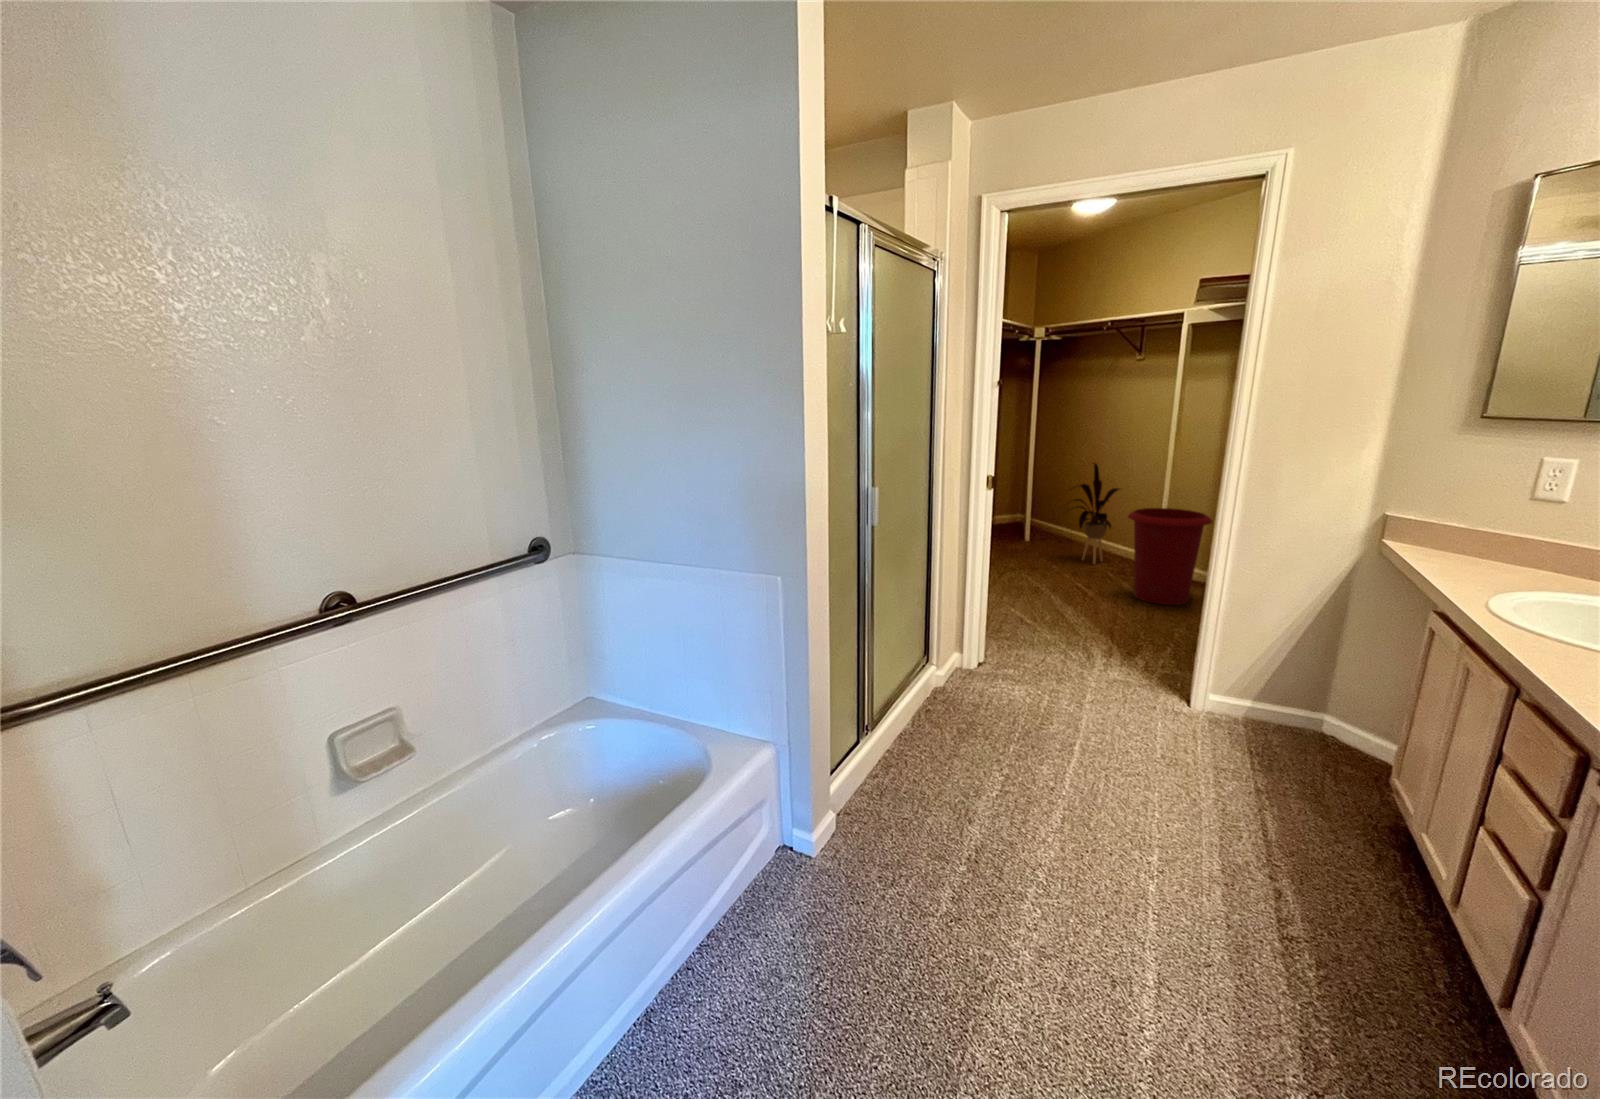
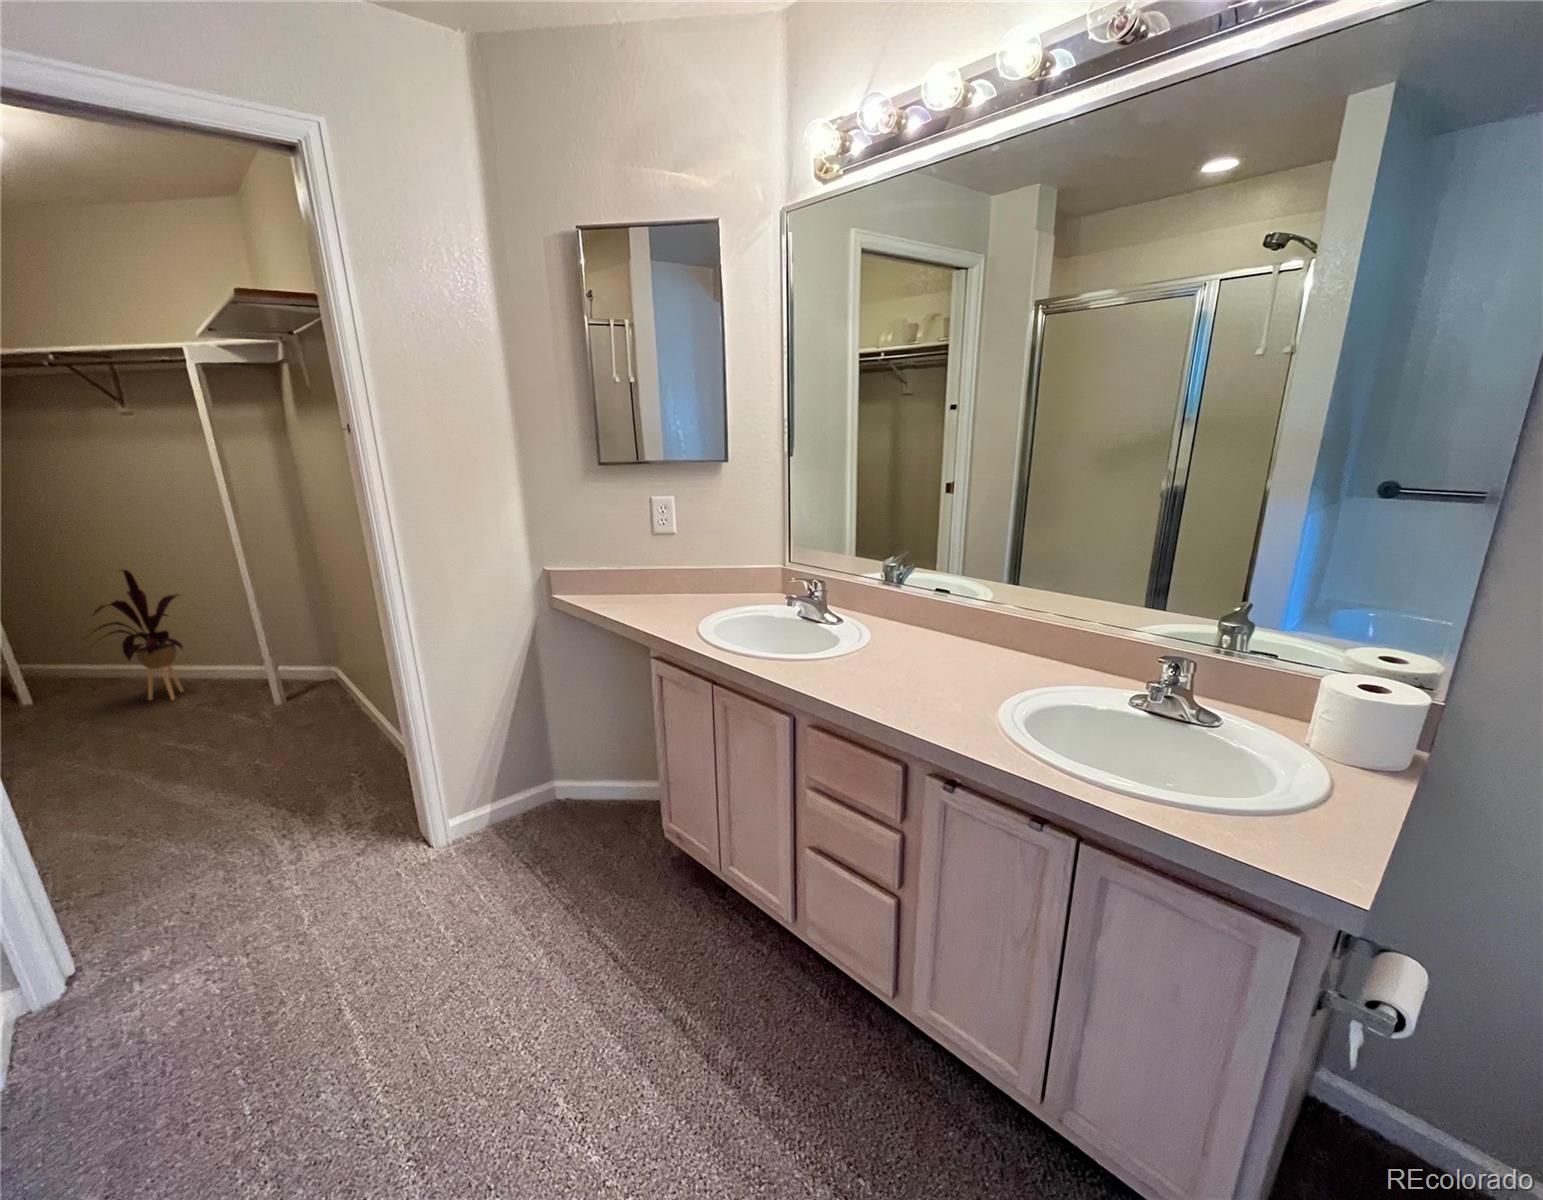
waste bin: present [1128,508,1212,605] -> none [219,607,335,728]

